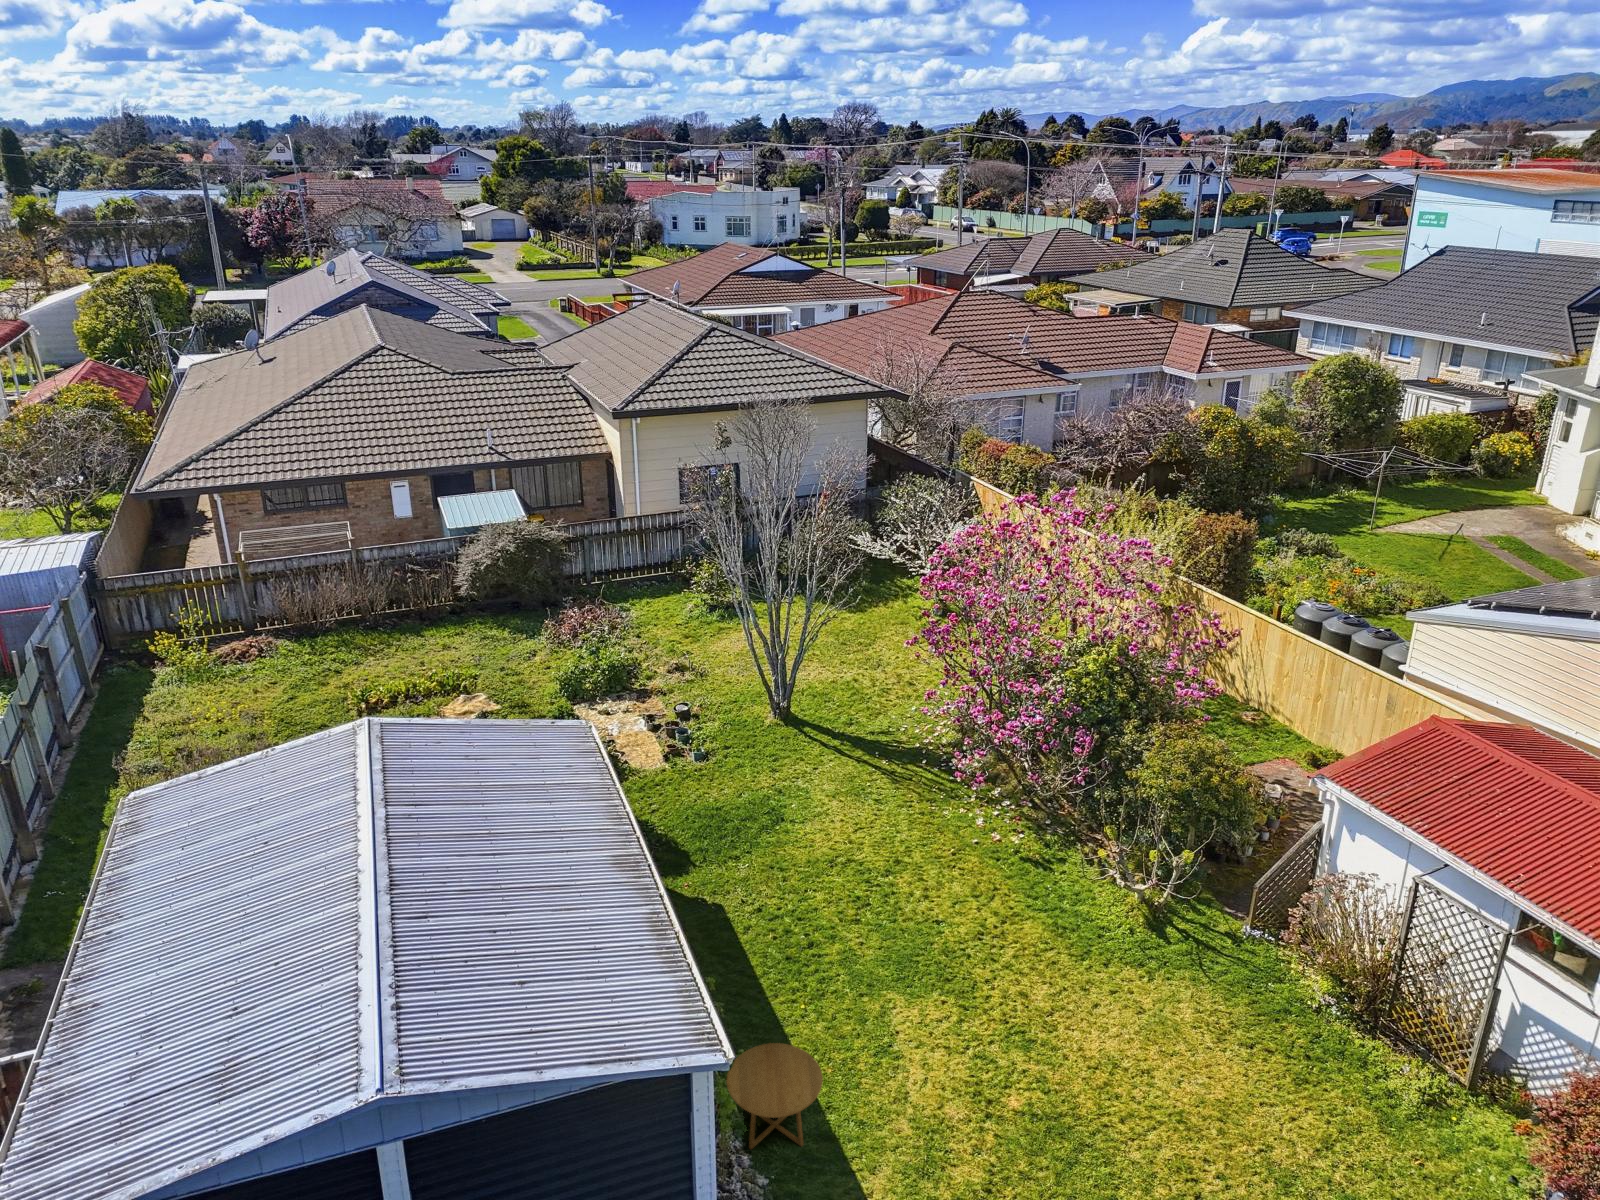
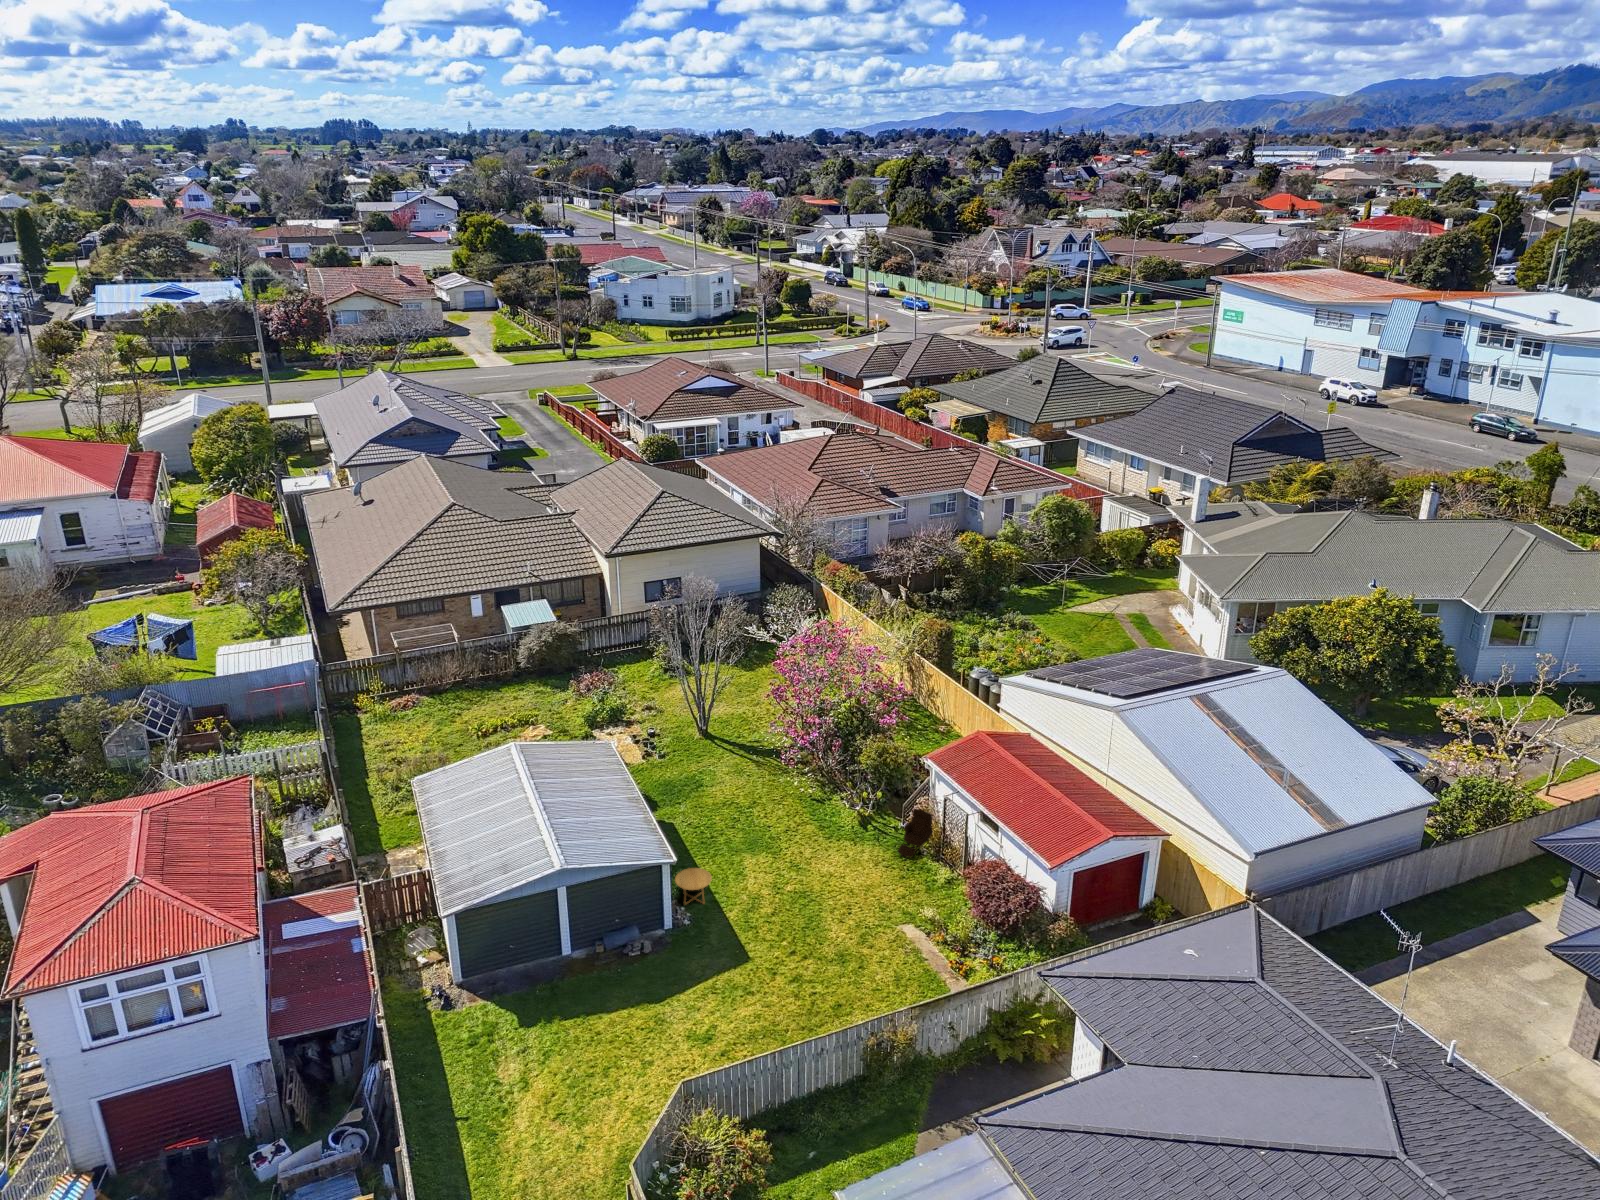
lounge chair: none [1264,893,1346,1025] -> present [897,809,933,860]

